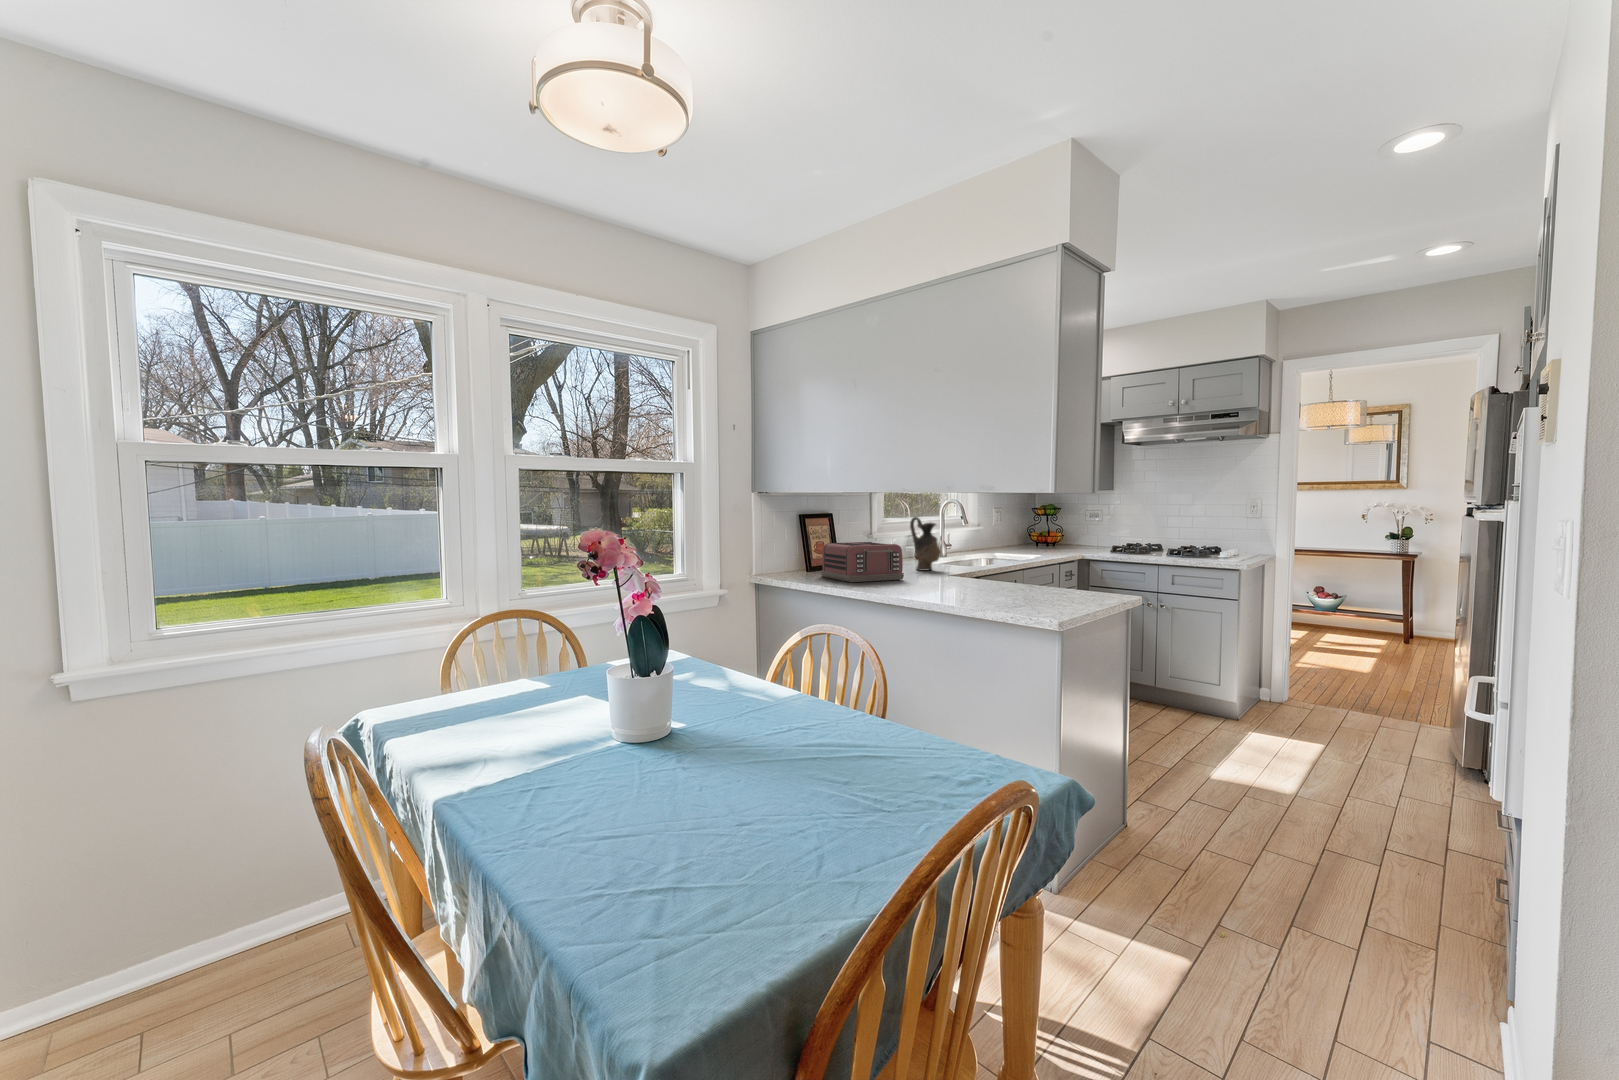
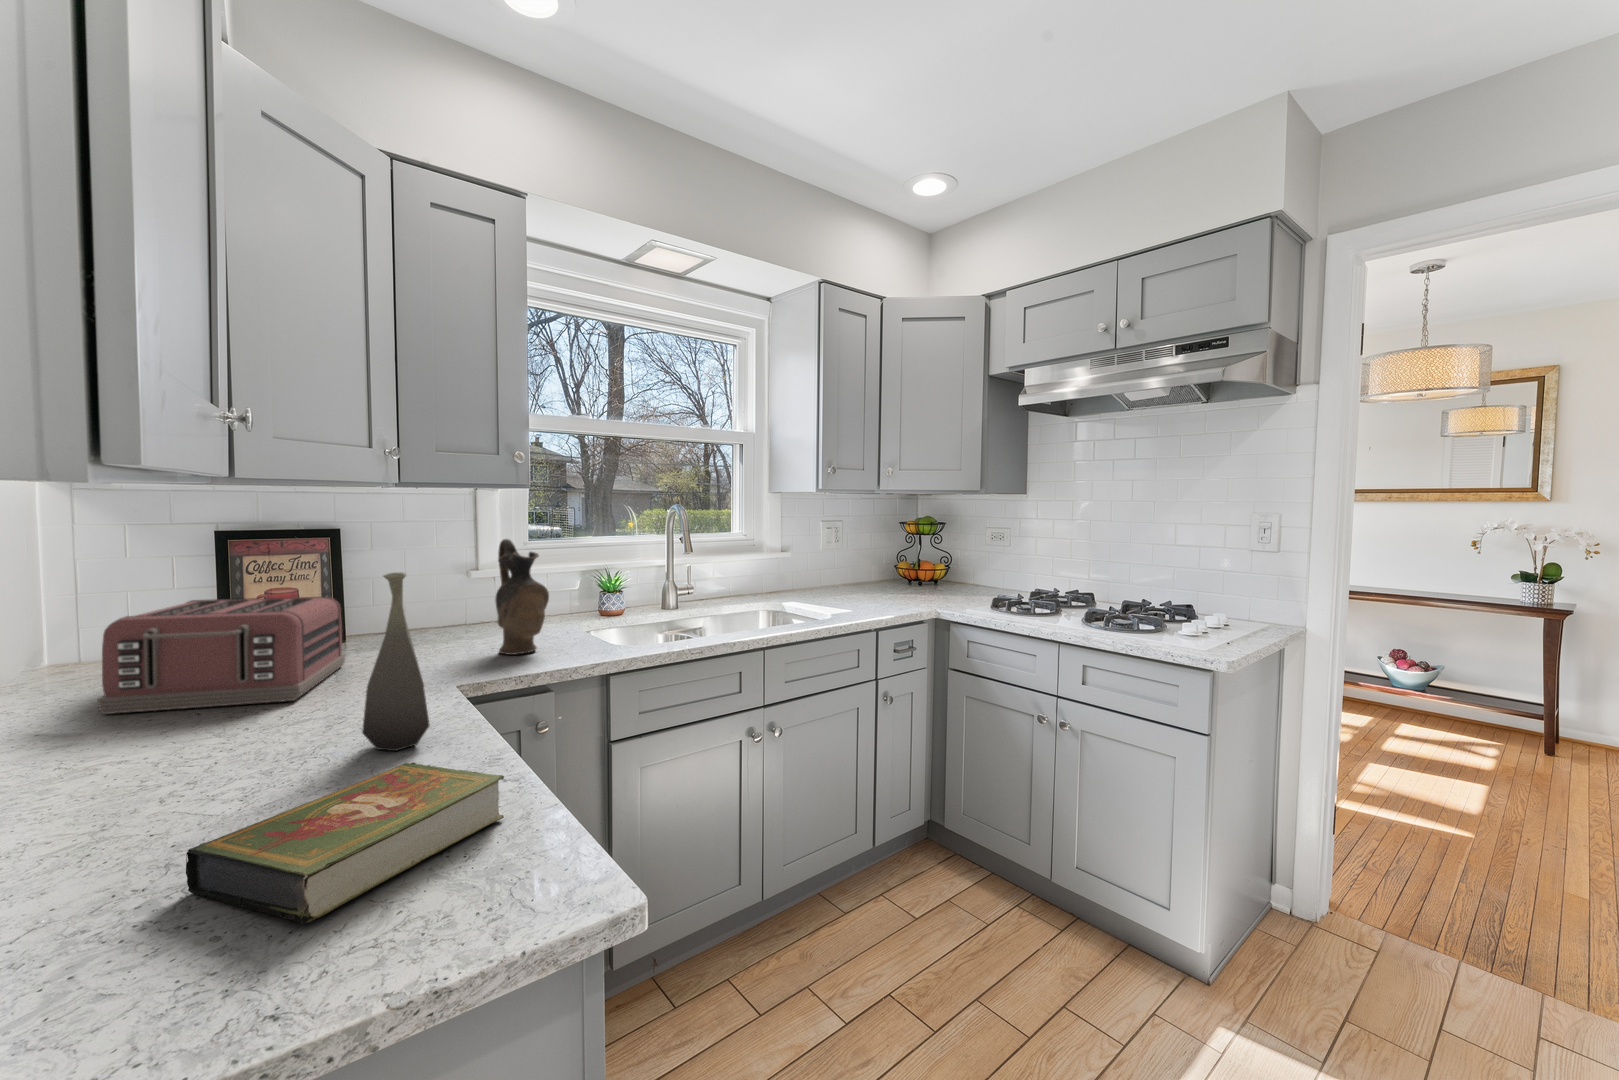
bottle: none [974,524,995,586] -> present [362,573,430,751]
book: none [1028,578,1078,598] -> present [186,762,504,923]

